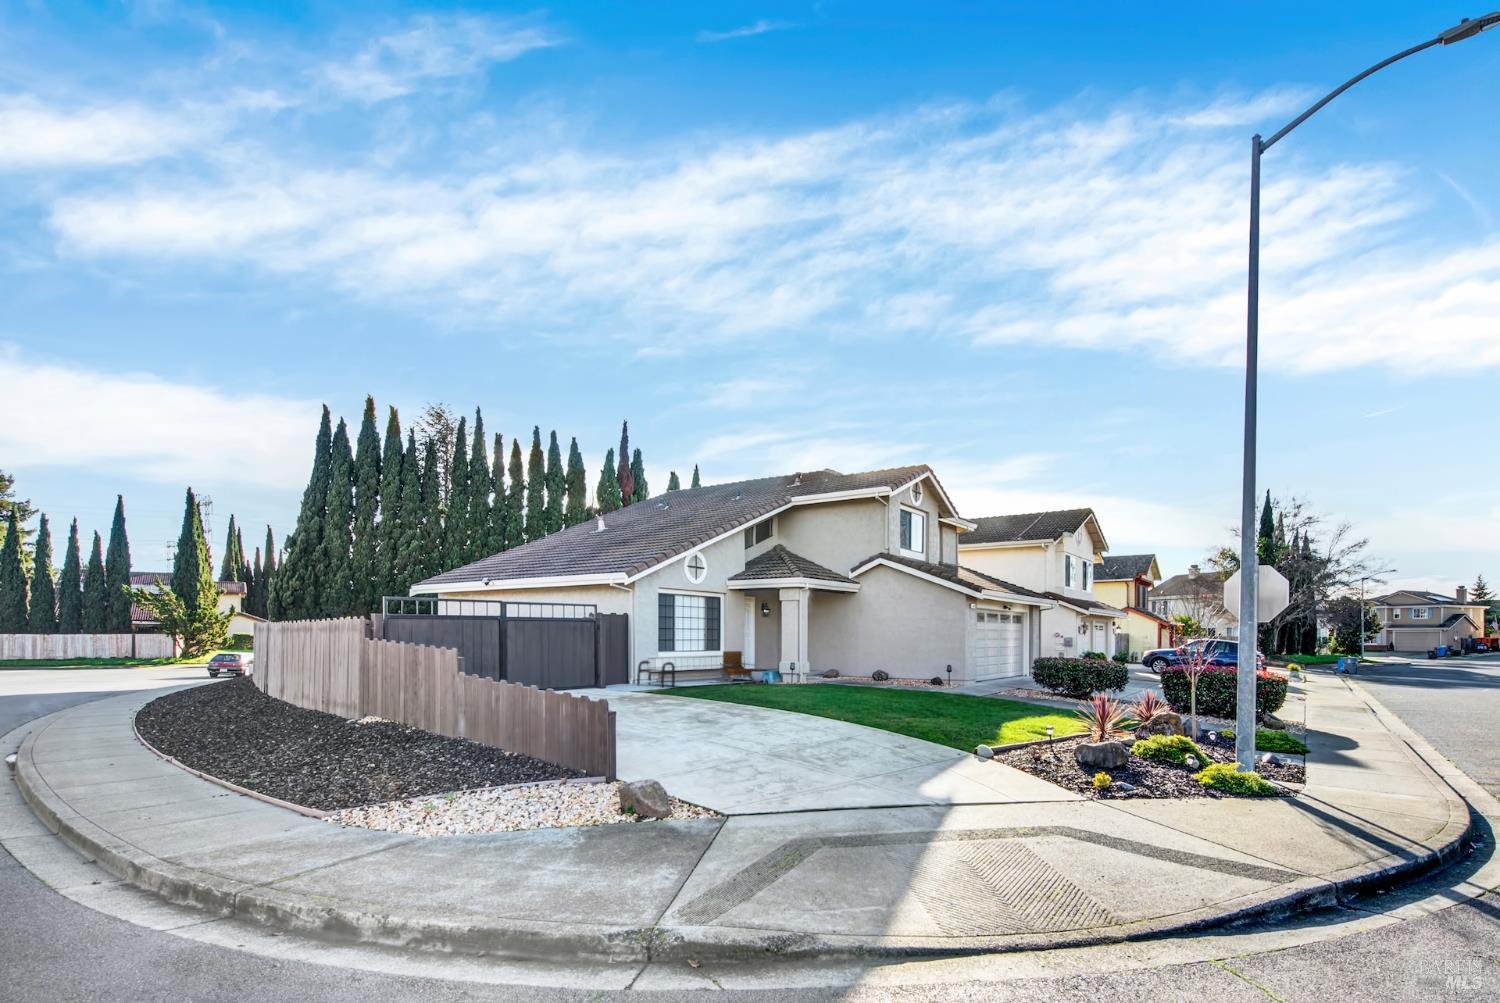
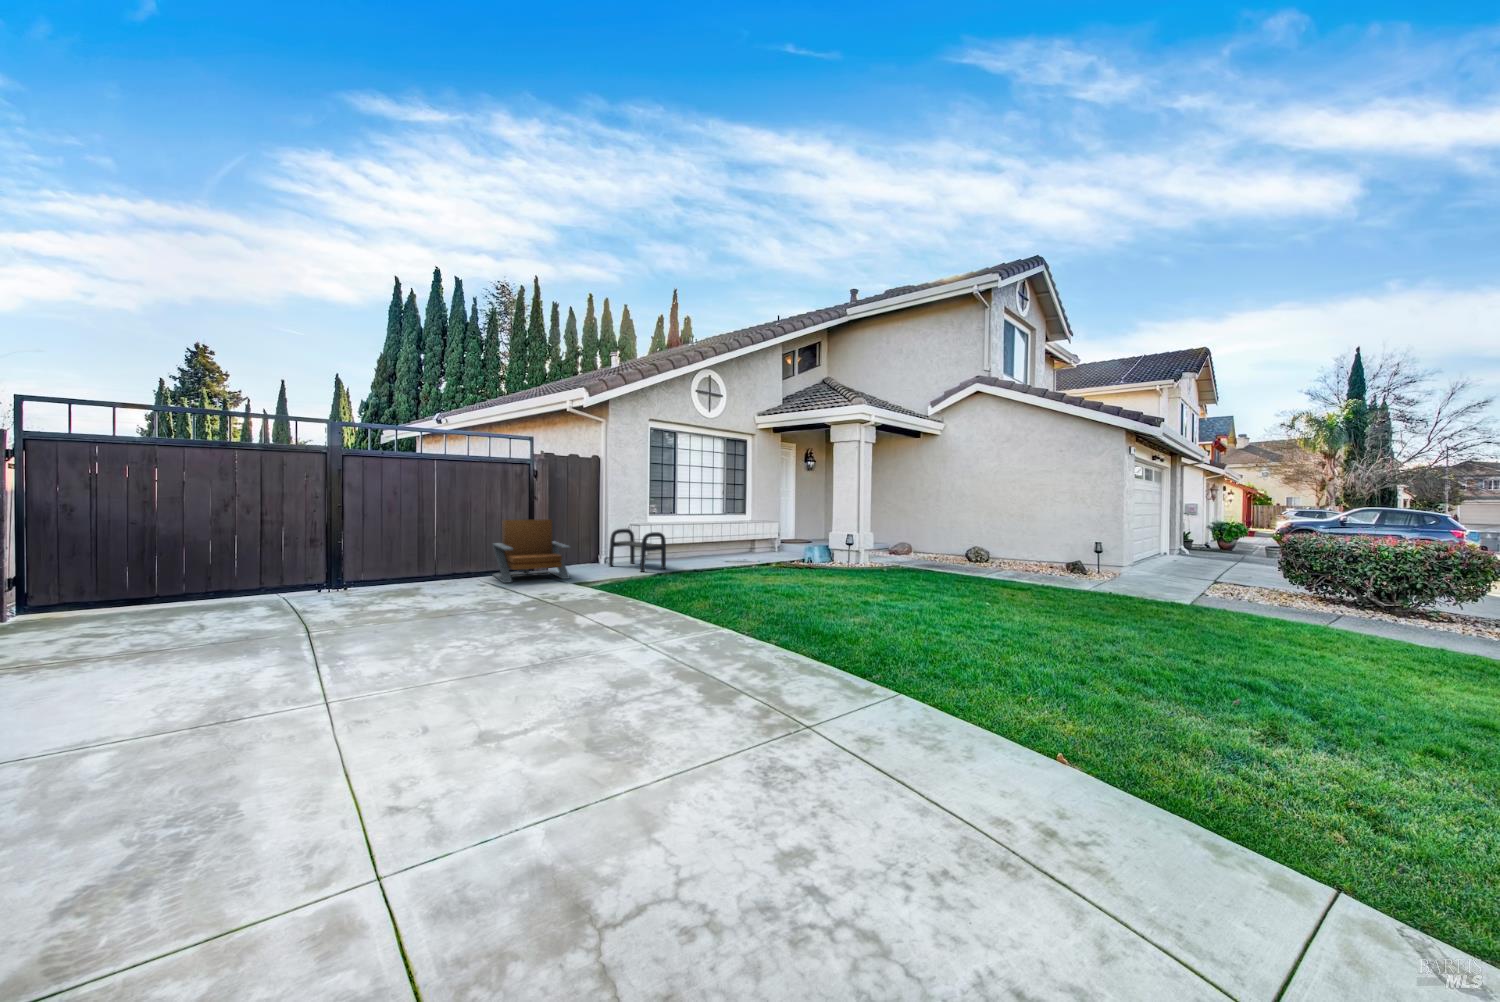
lounge chair: present [720,651,755,682] -> present [493,519,570,583]

